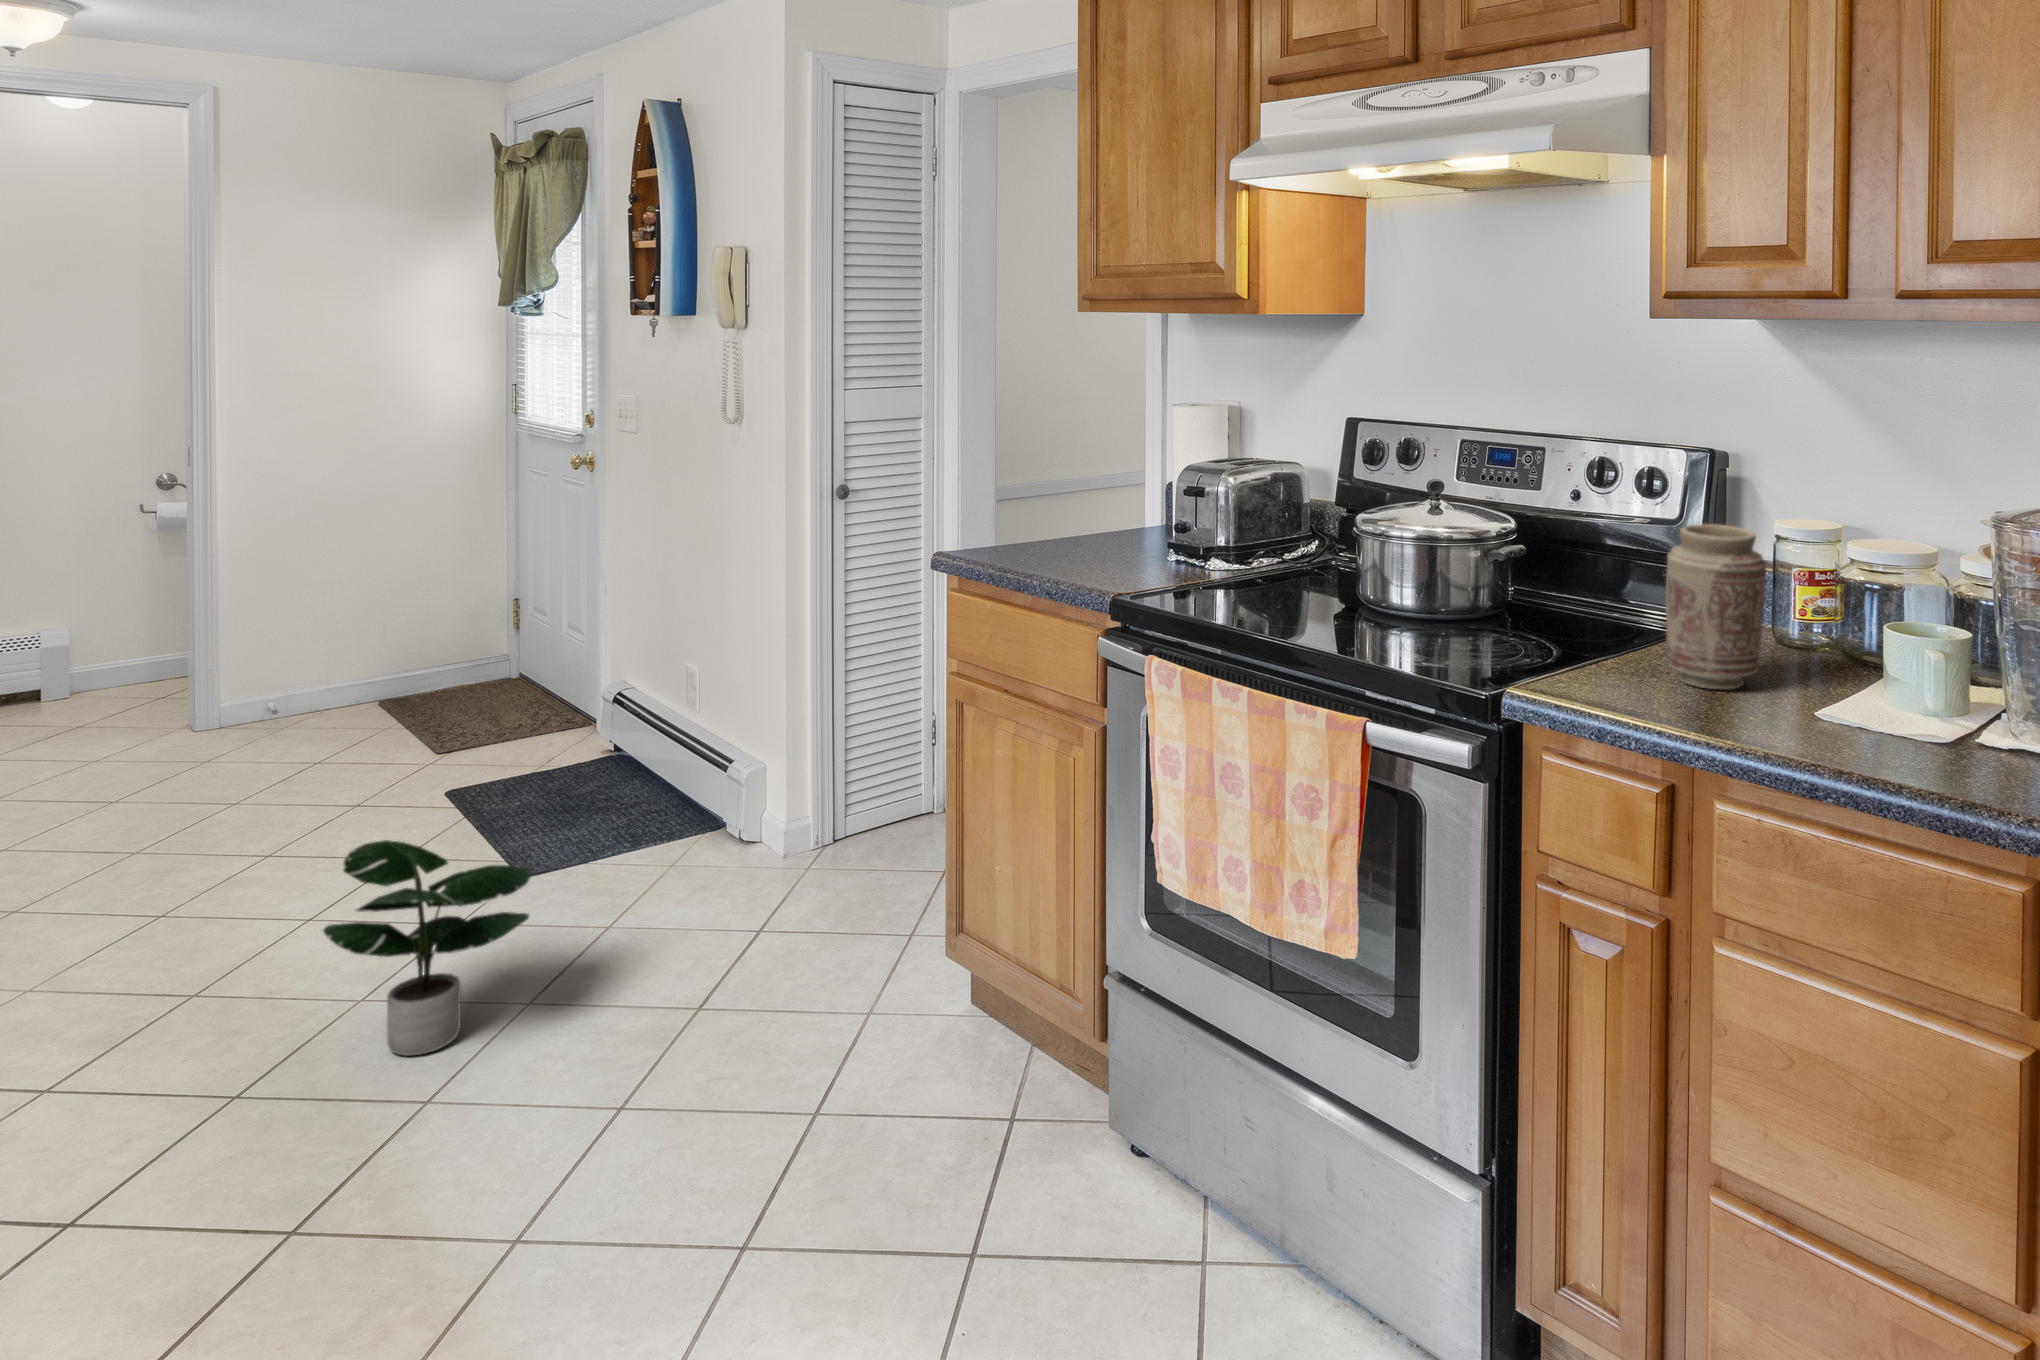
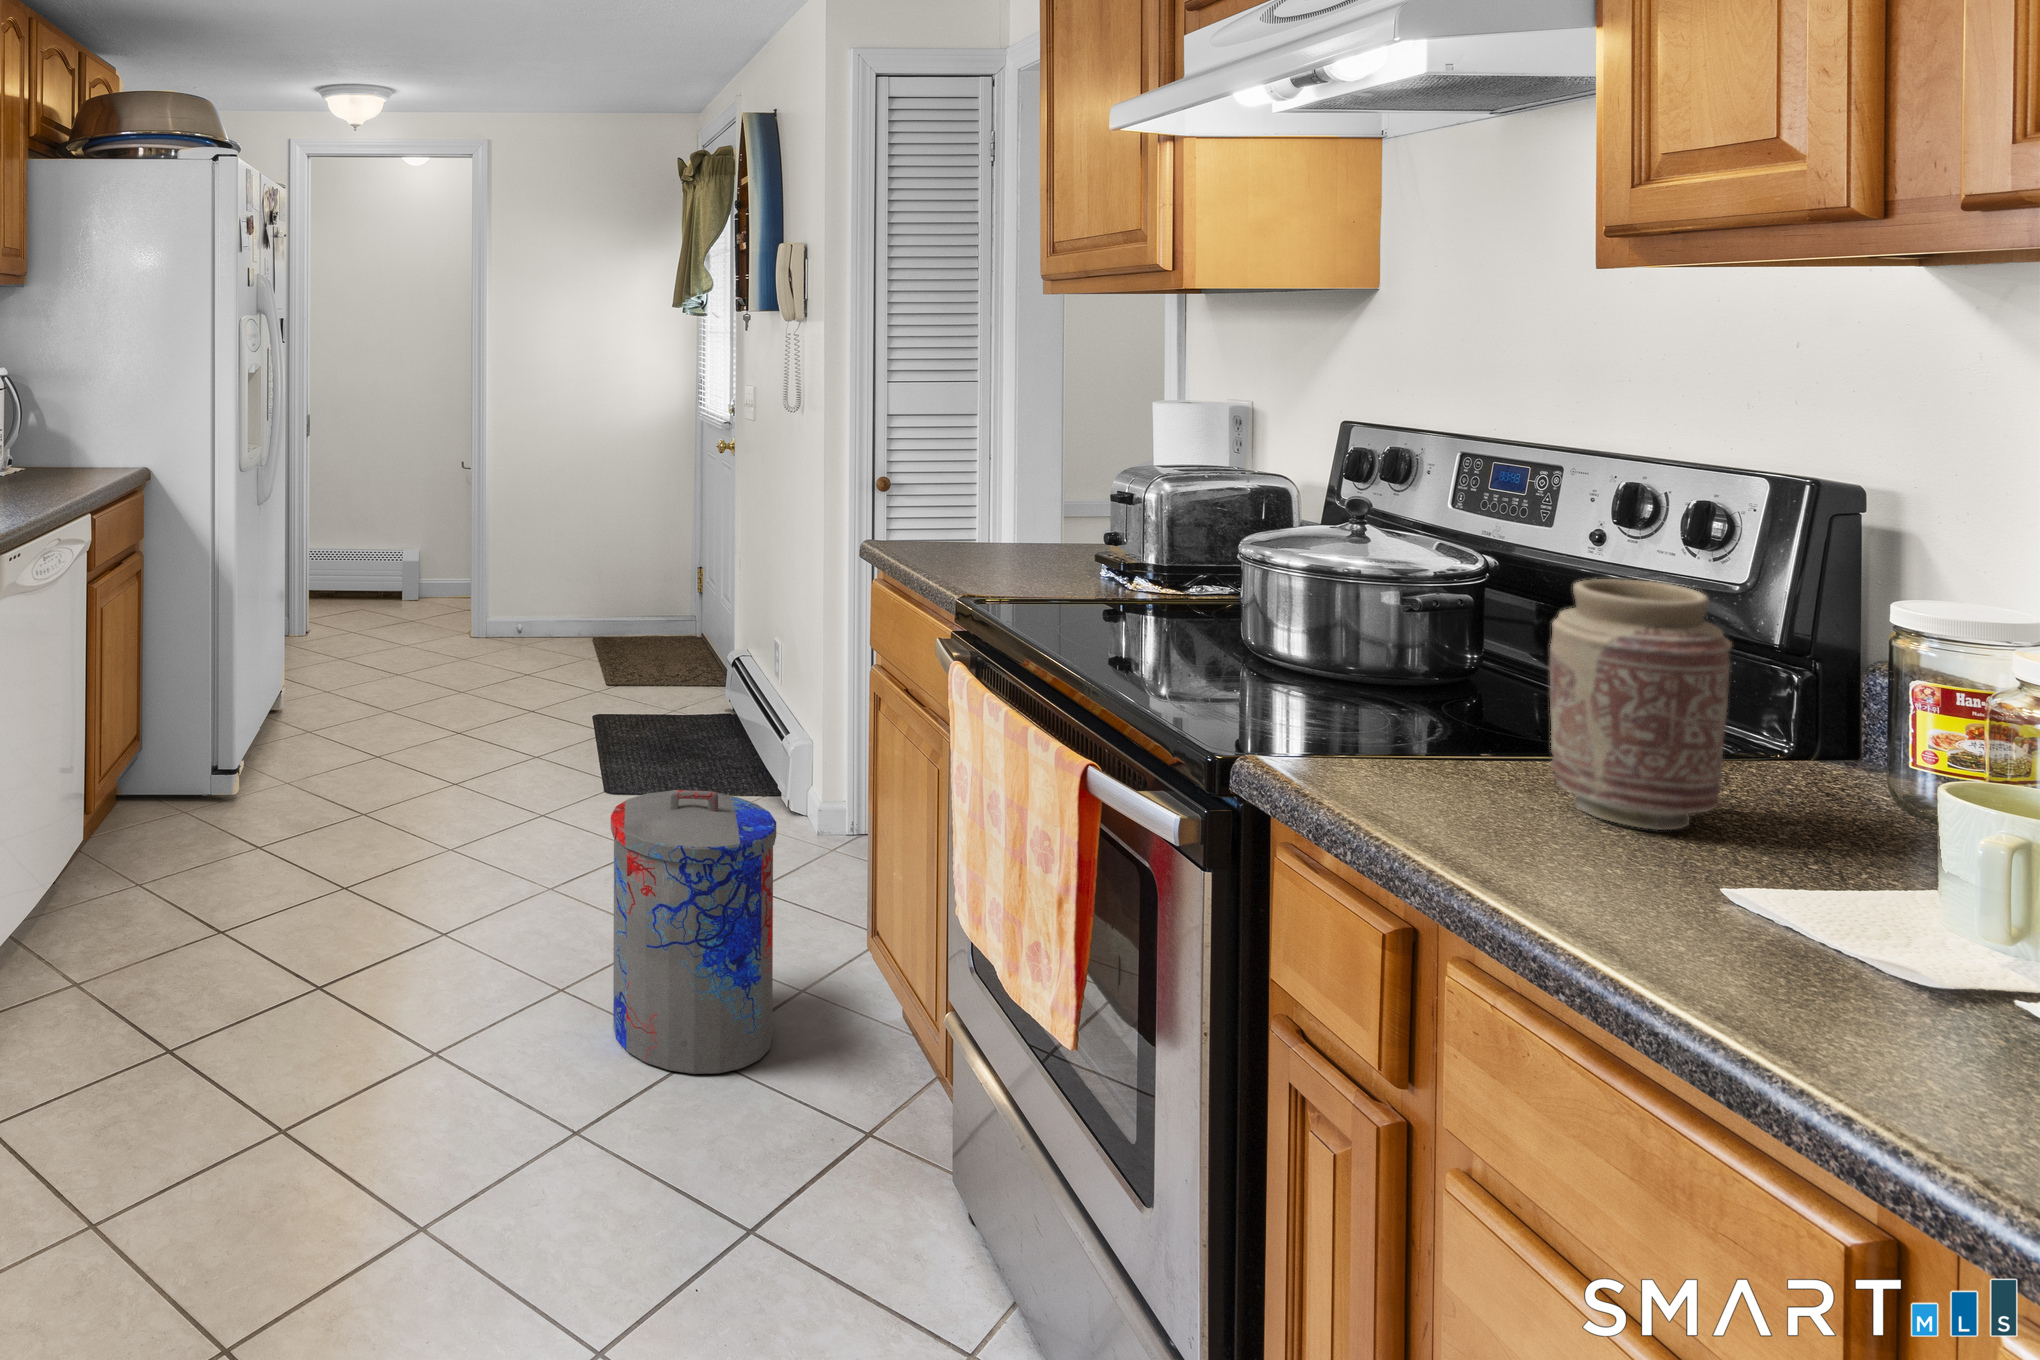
trash can: none [698,827,878,1132] -> present [611,790,776,1074]
potted plant: present [323,840,532,1056] -> none [388,733,542,914]

